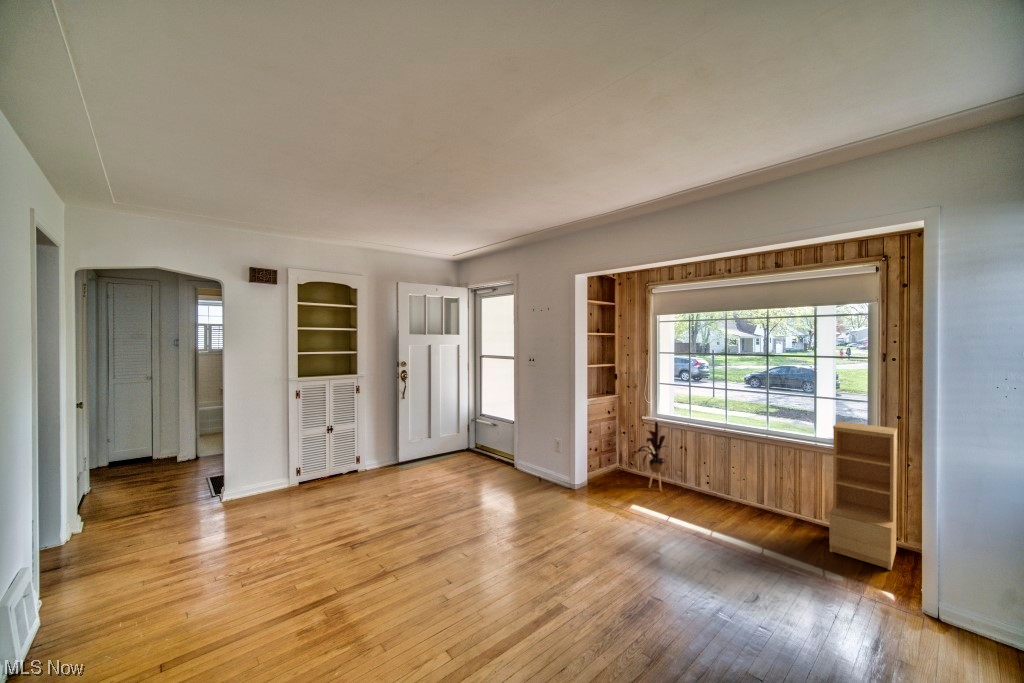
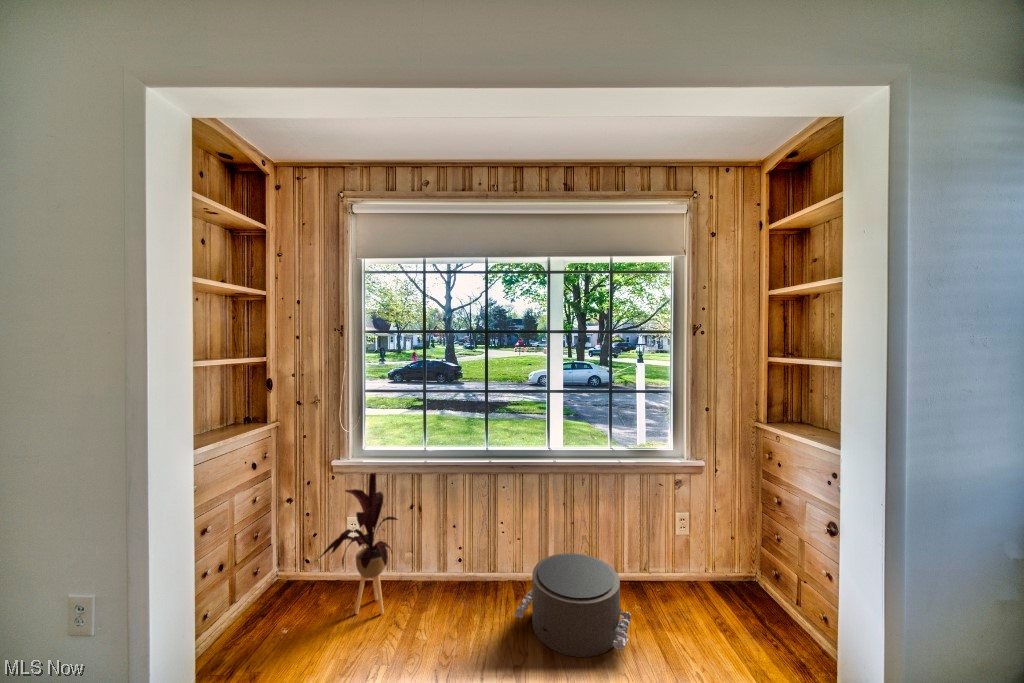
bookshelf: present [829,422,897,570] -> none [651,424,754,639]
pouf: none [723,489,799,538] -> present [514,553,631,657]

